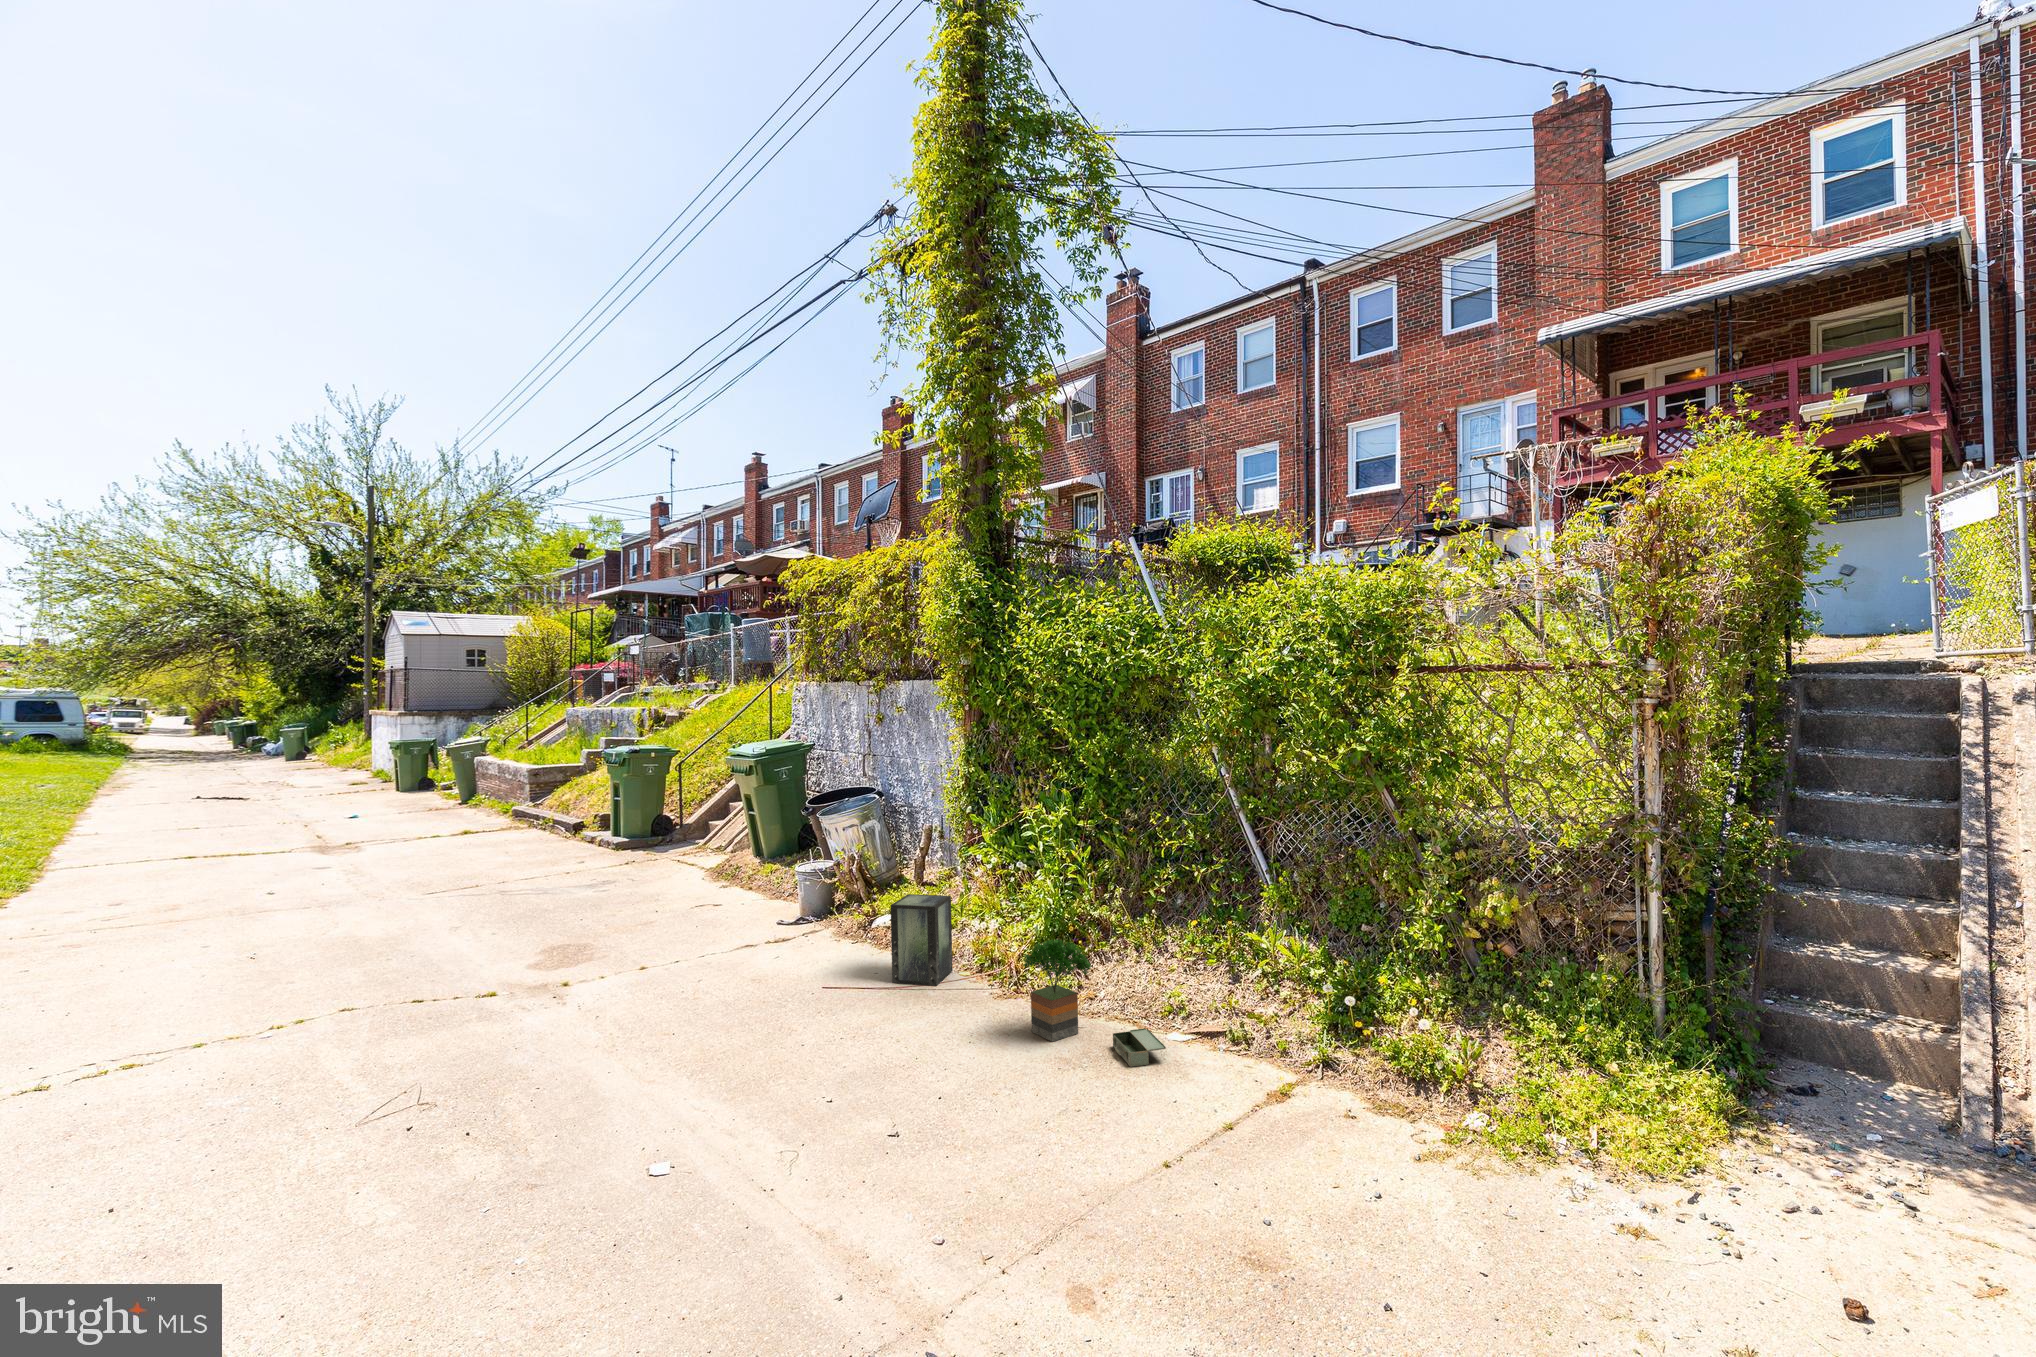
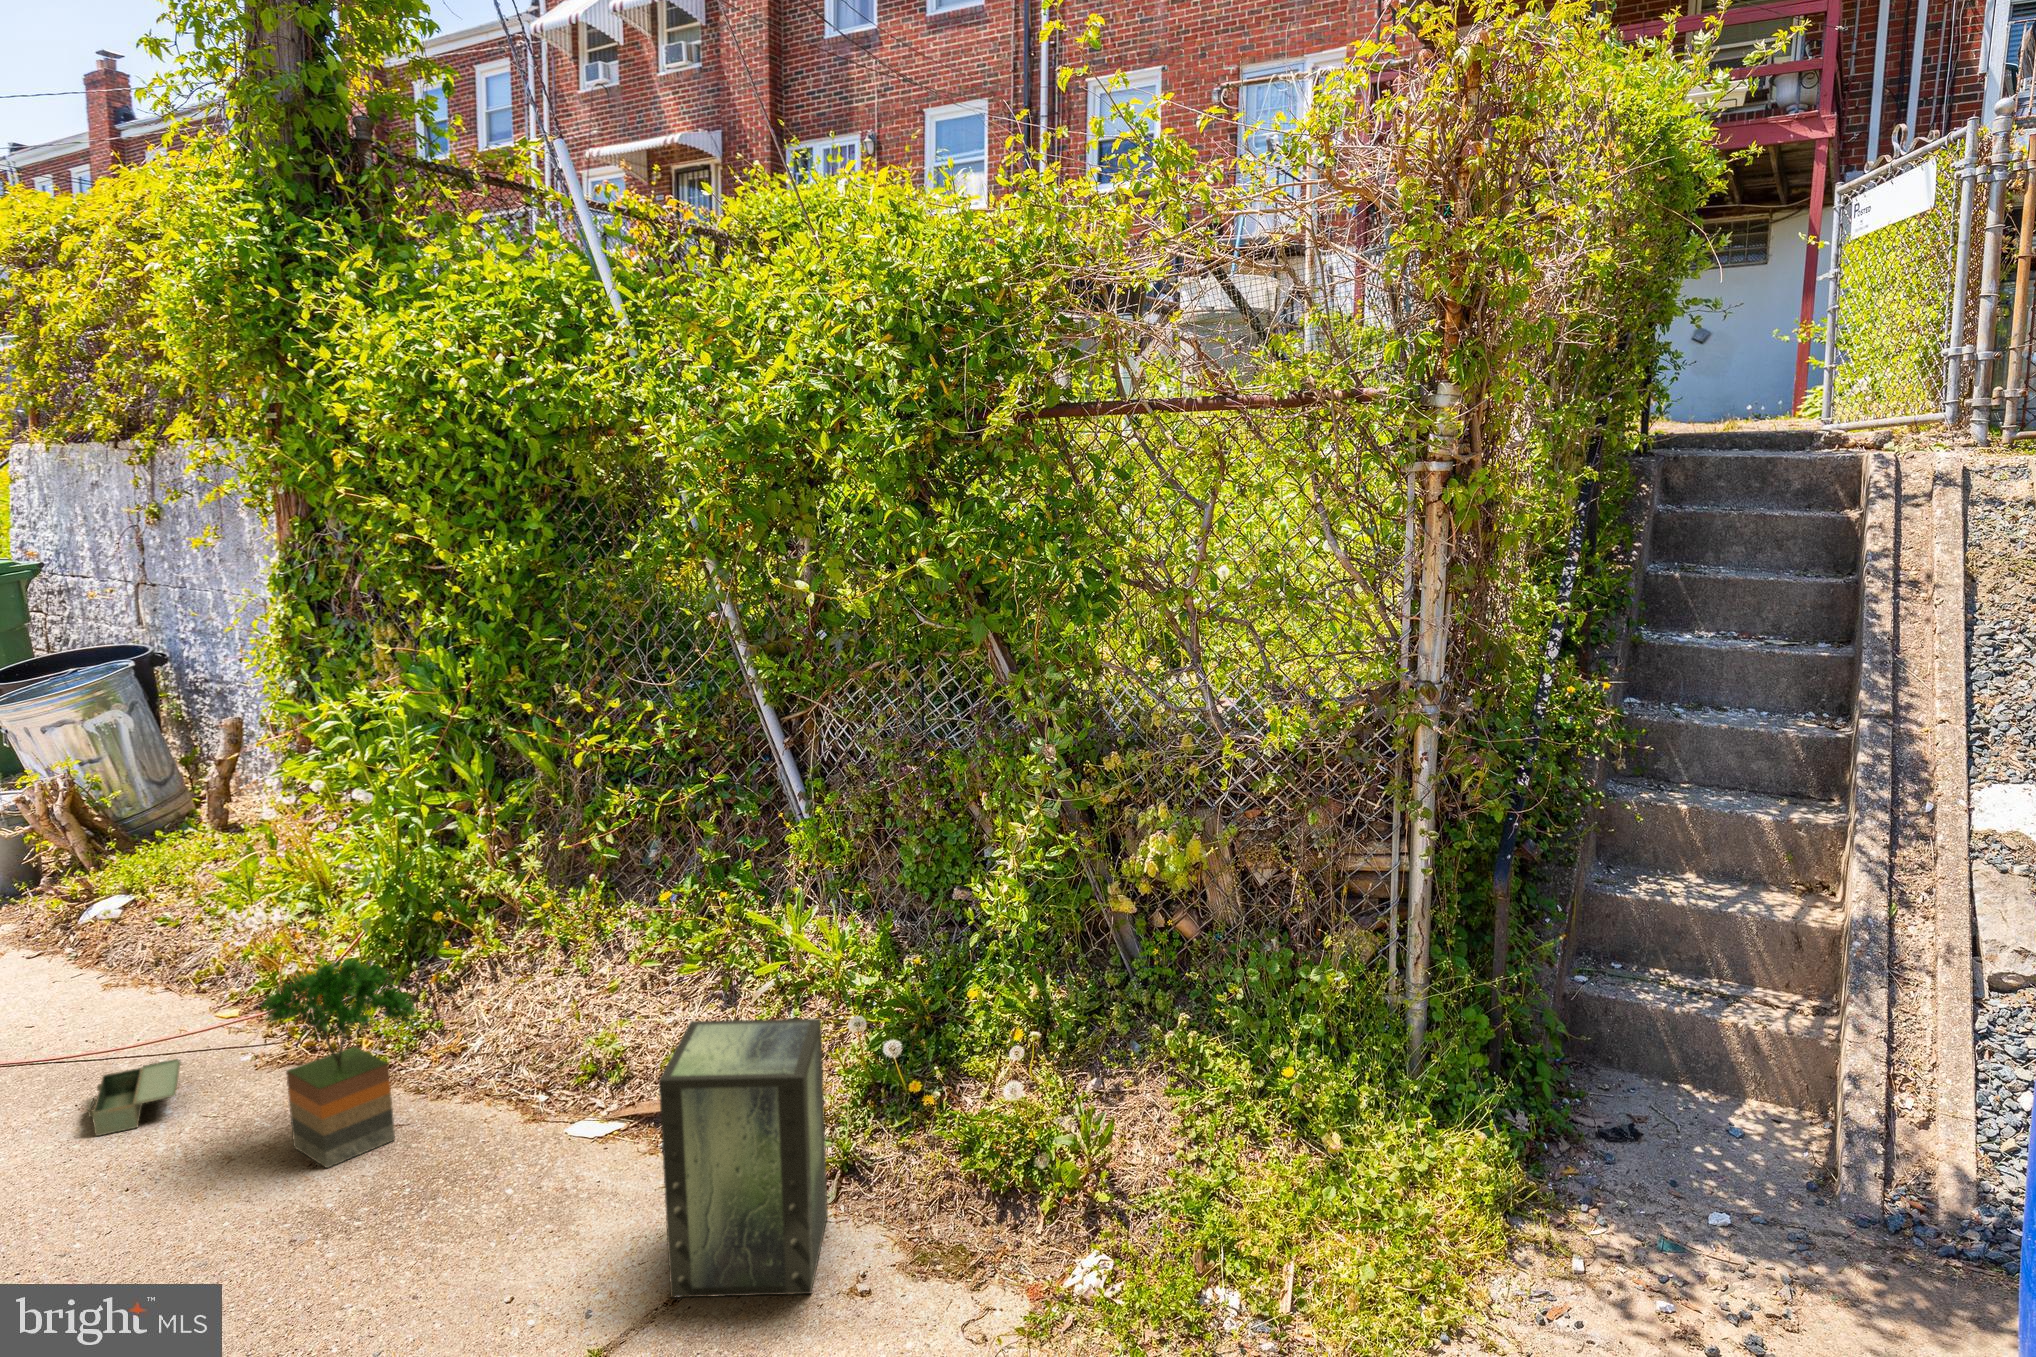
storage box: present [891,894,953,986] -> present [659,1019,828,1298]
toolbox: present [1113,1028,1166,1067] -> present [88,1059,181,1136]

